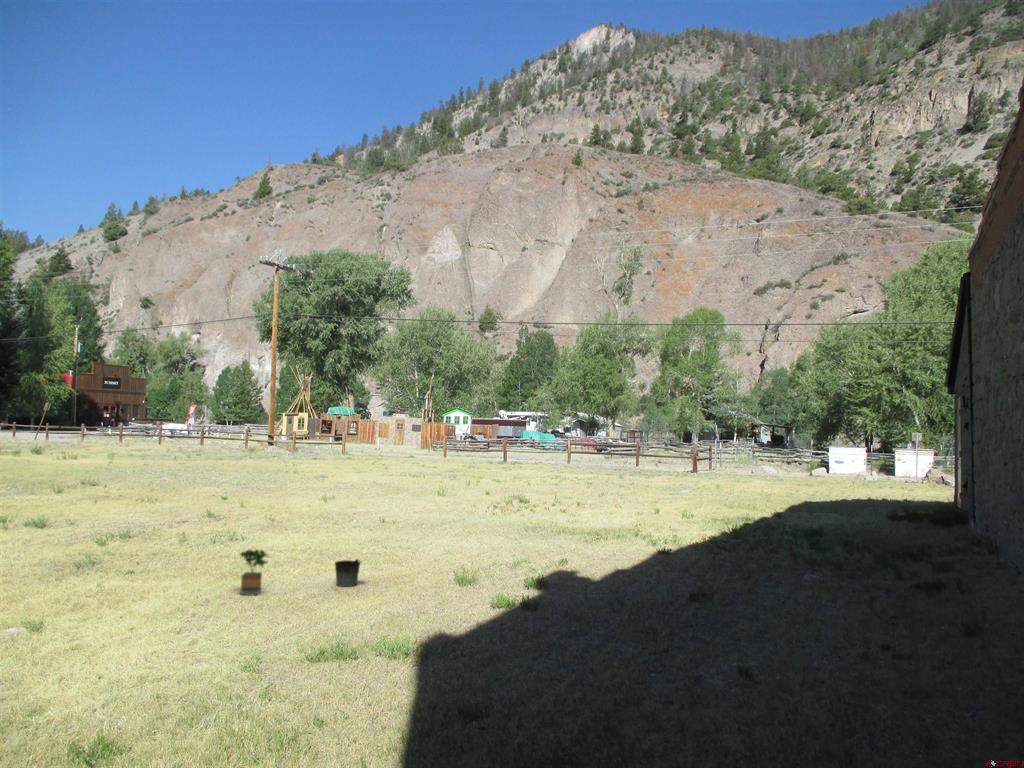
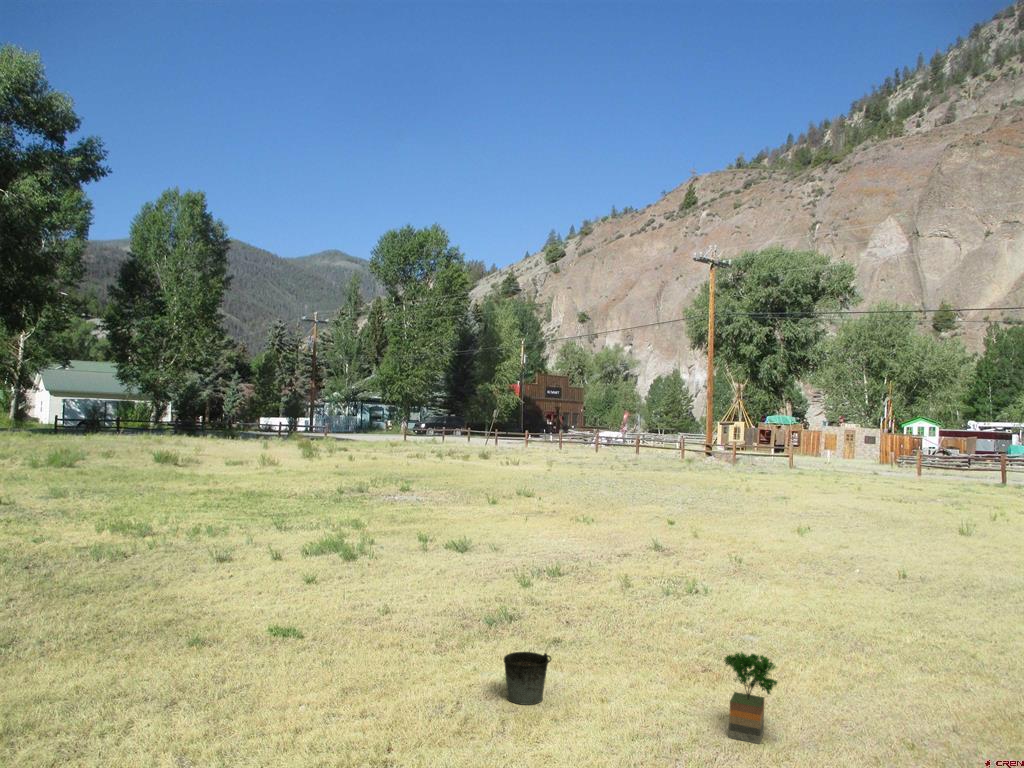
bucket: present [335,559,361,587] -> present [504,652,551,705]

